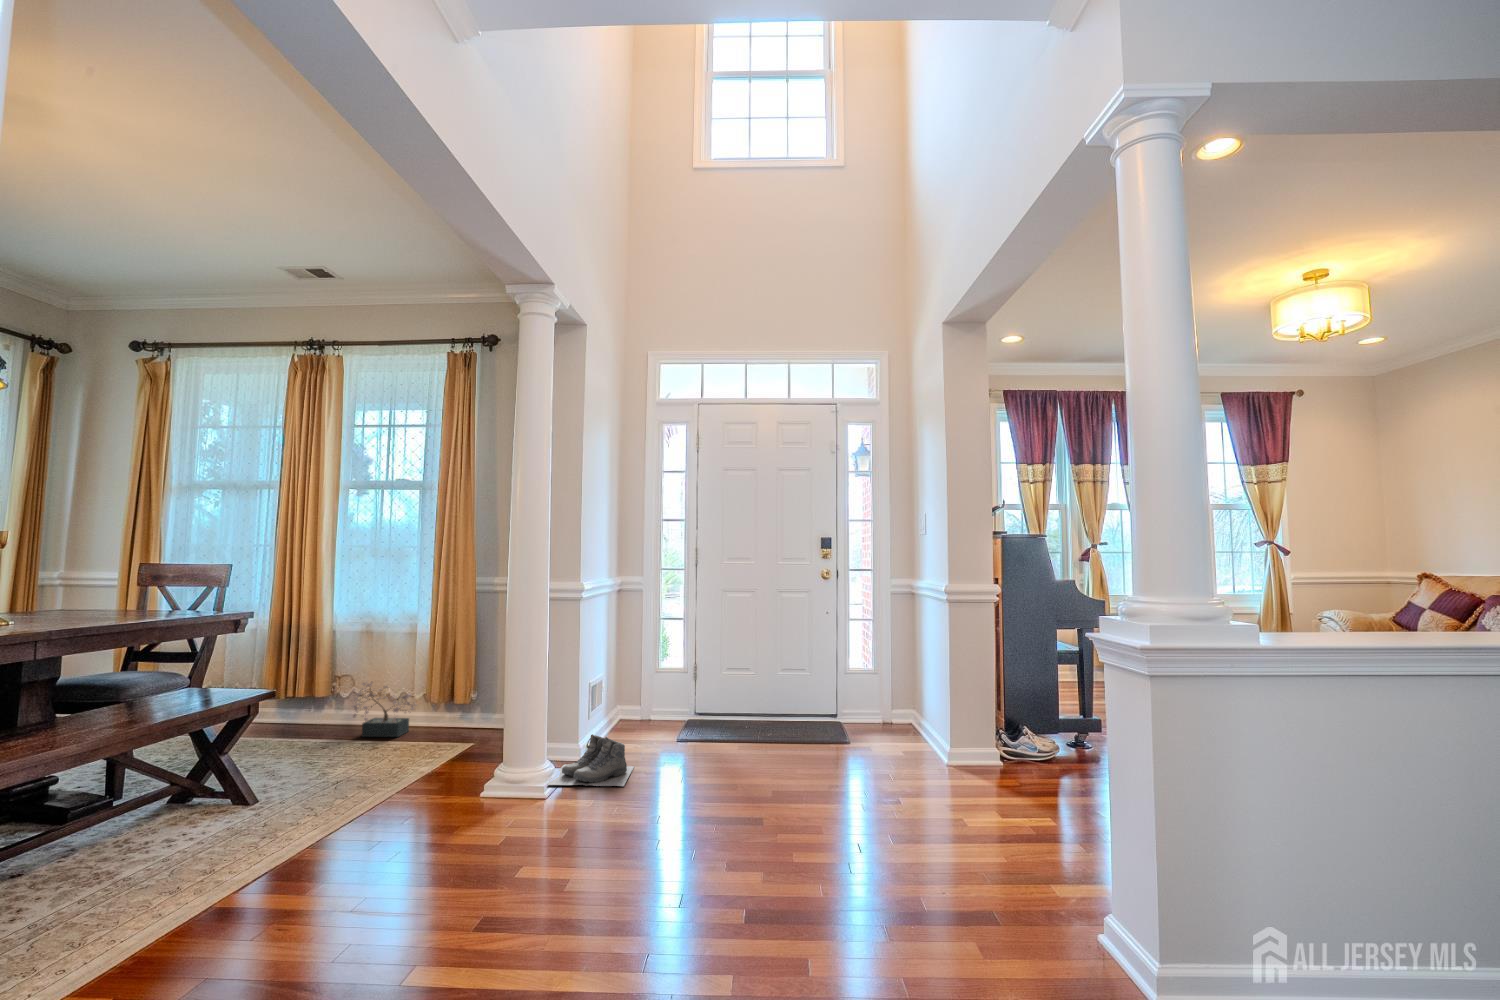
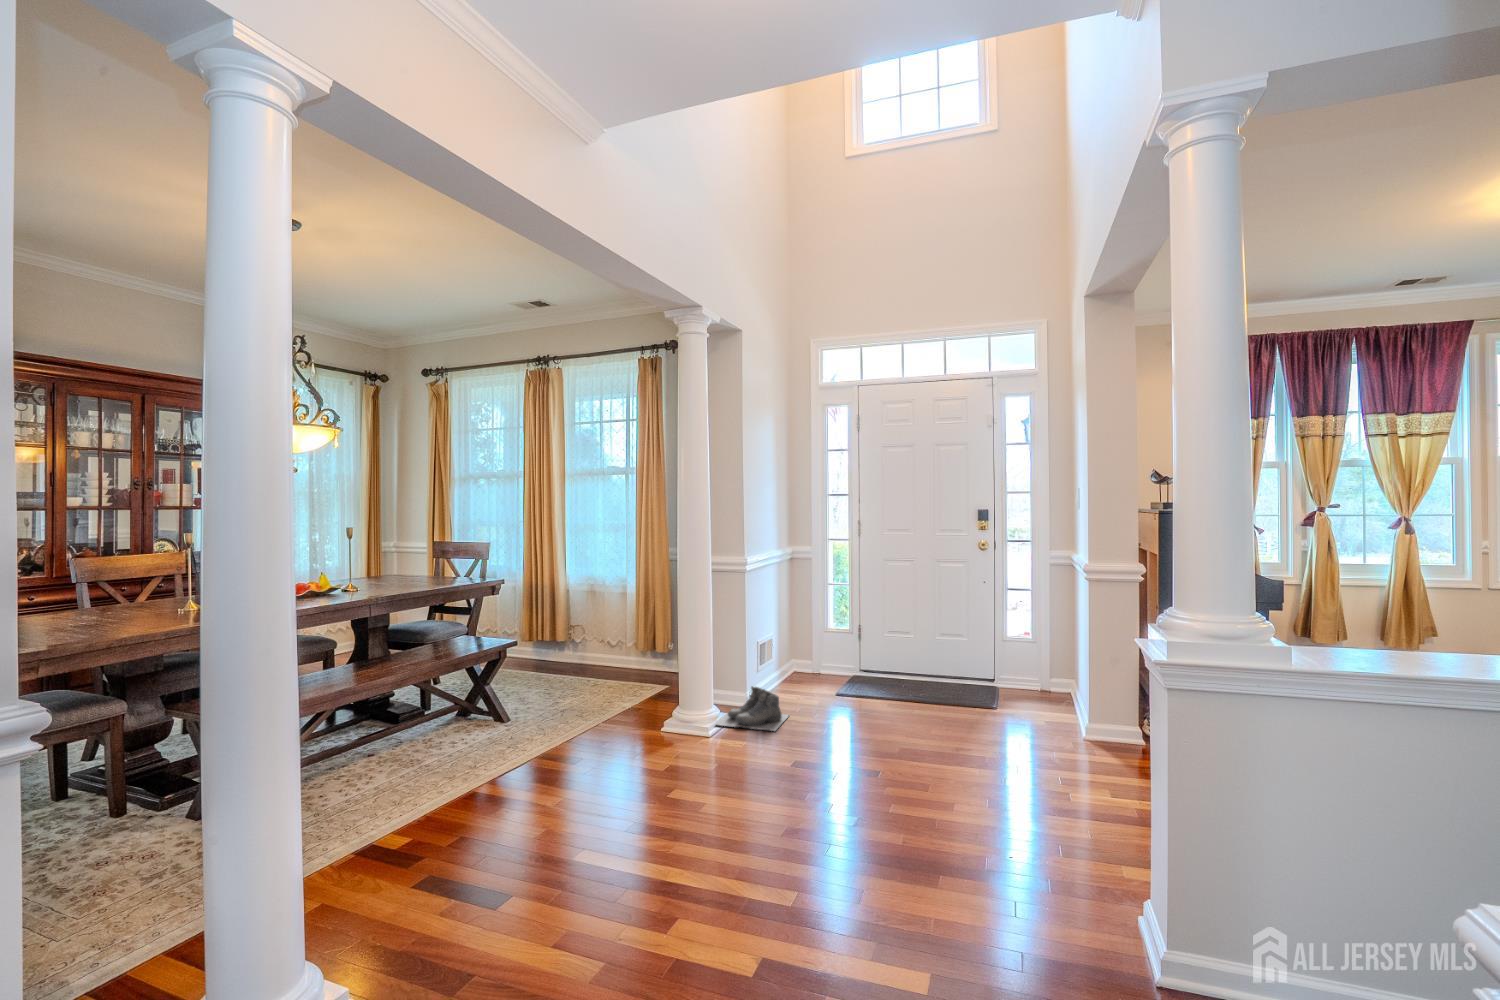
decorative plant: present [352,682,416,737] -> none [579,631,629,676]

